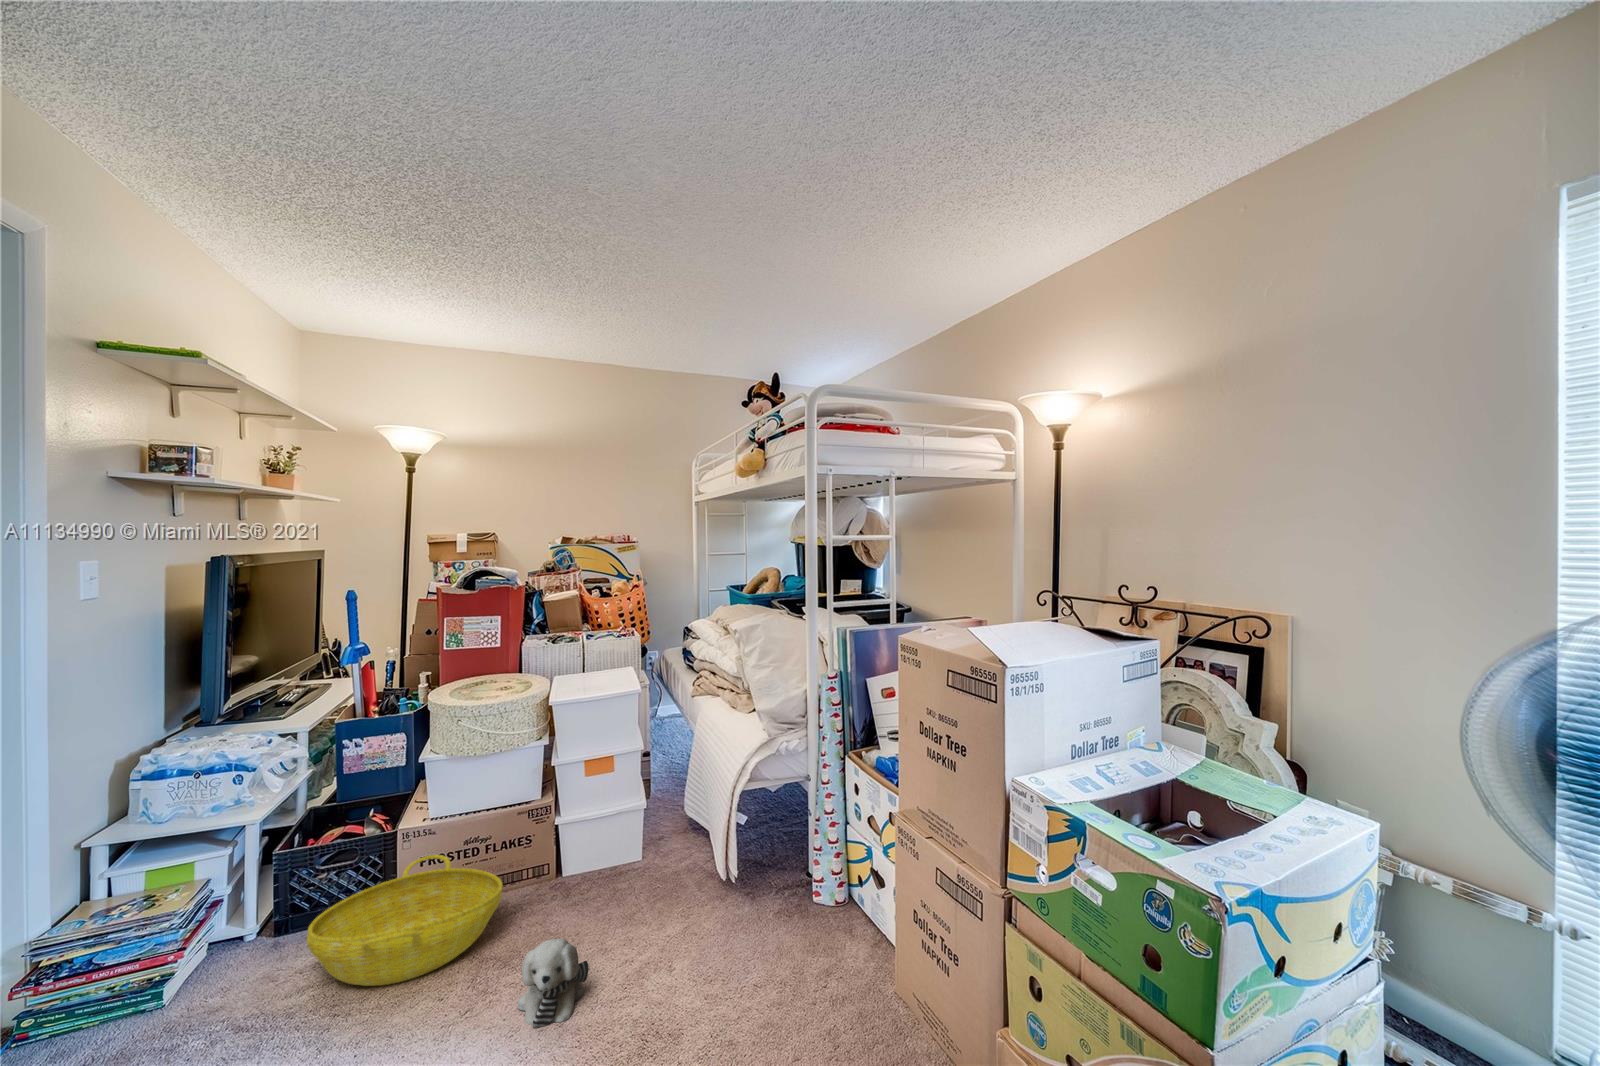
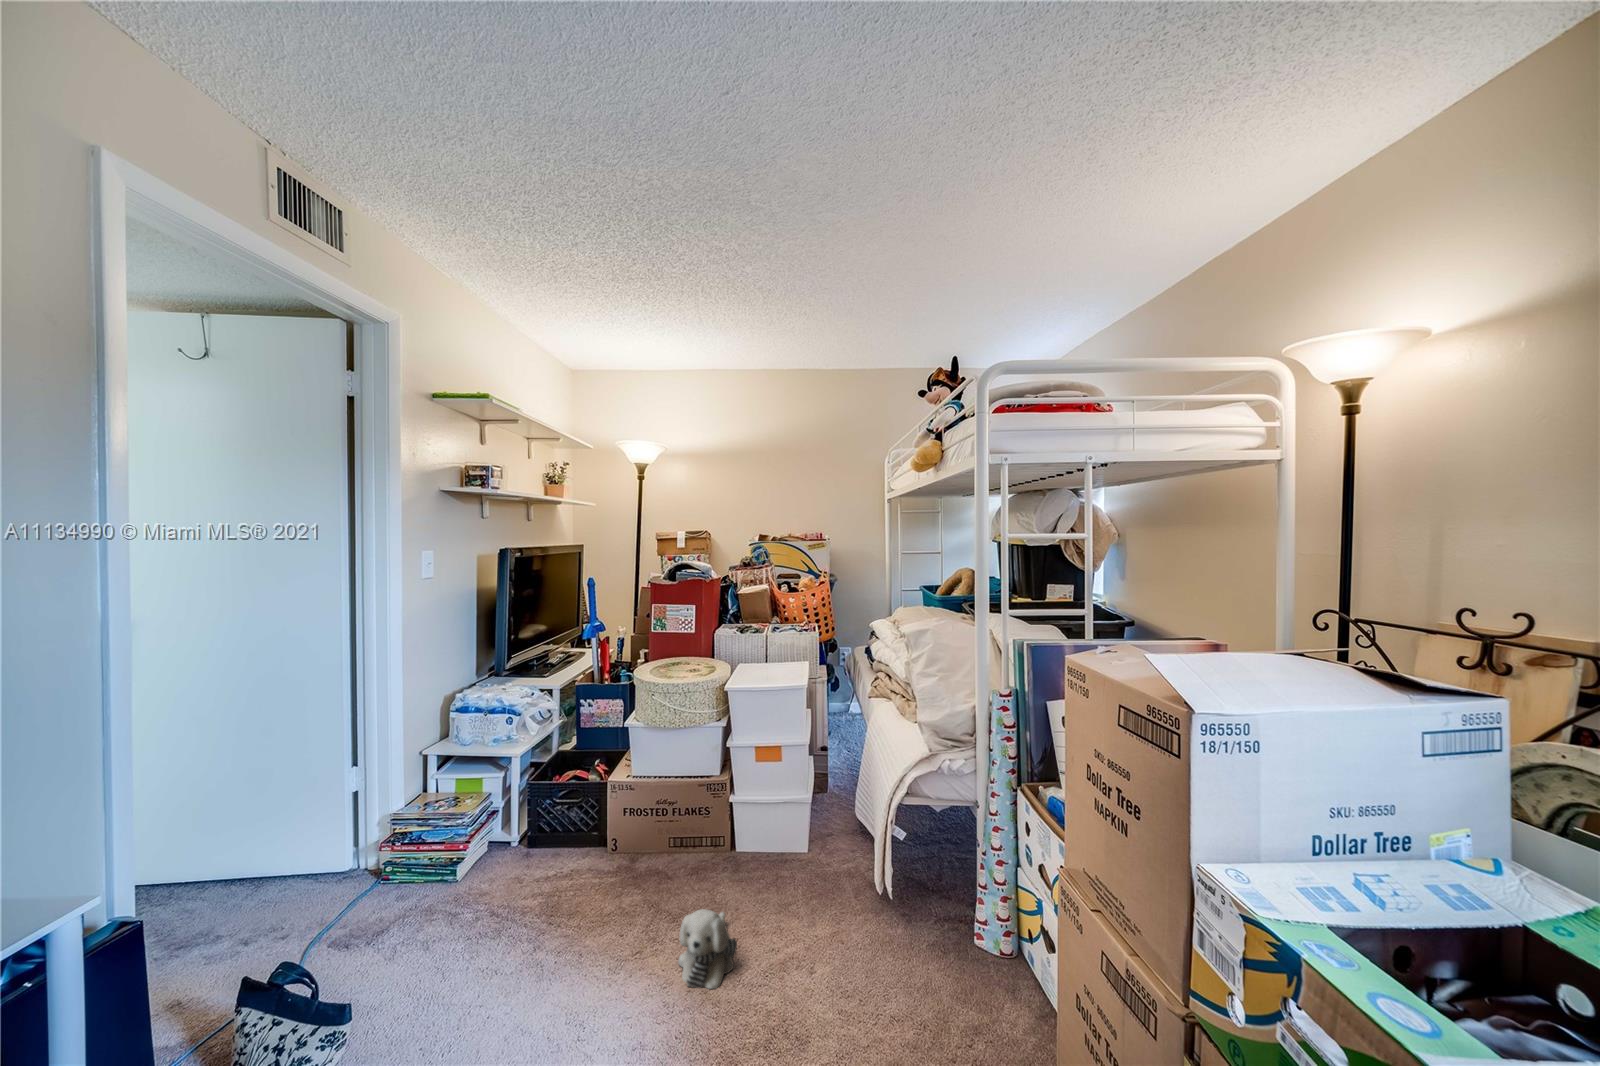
basket: present [307,855,502,986] -> none [540,808,680,911]

